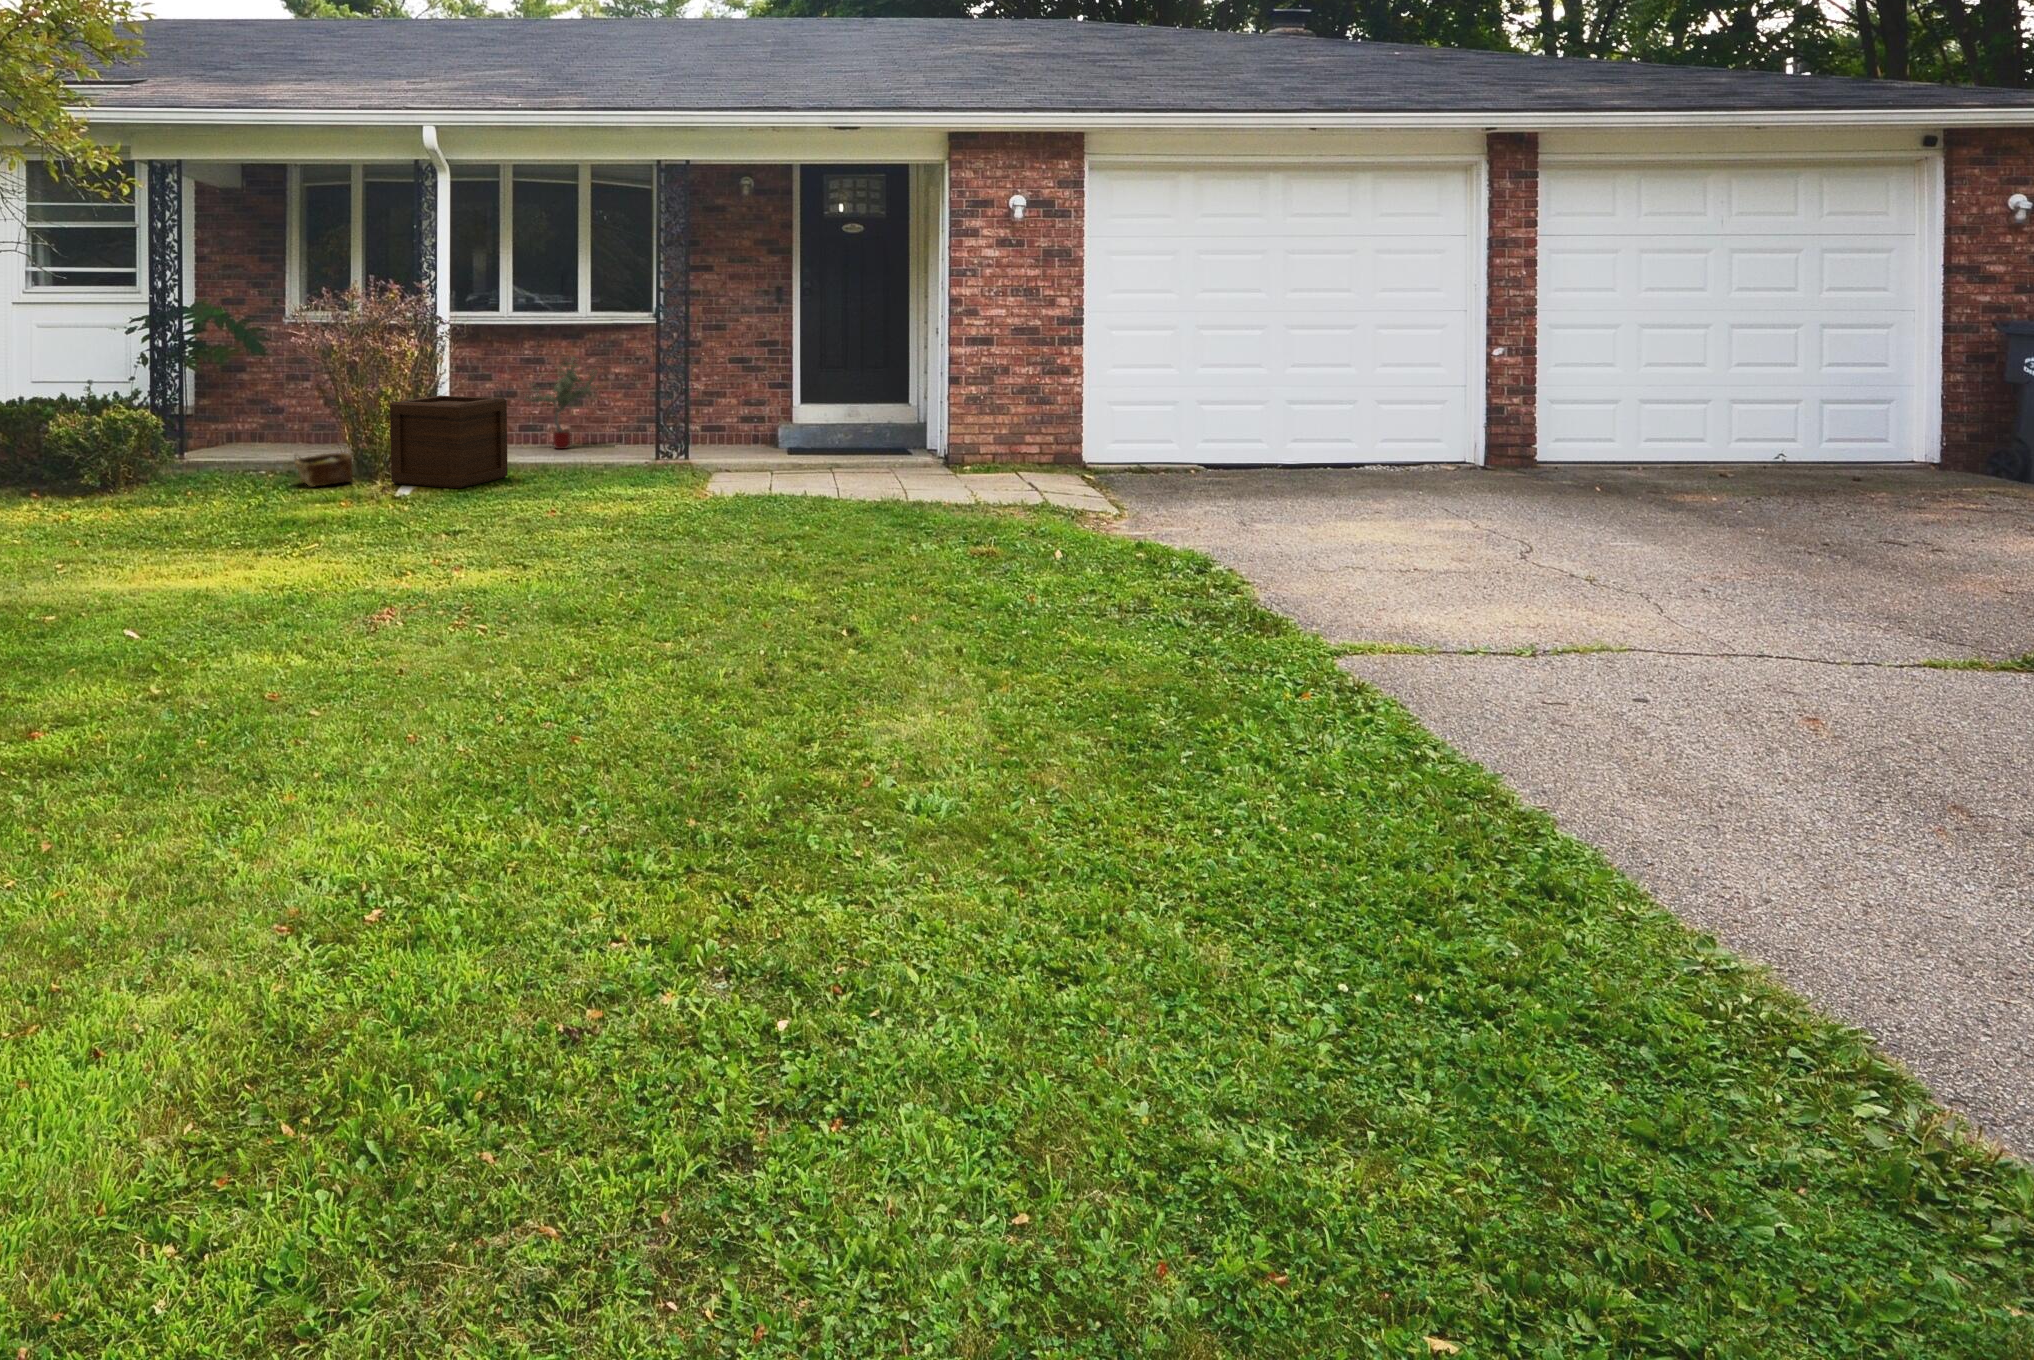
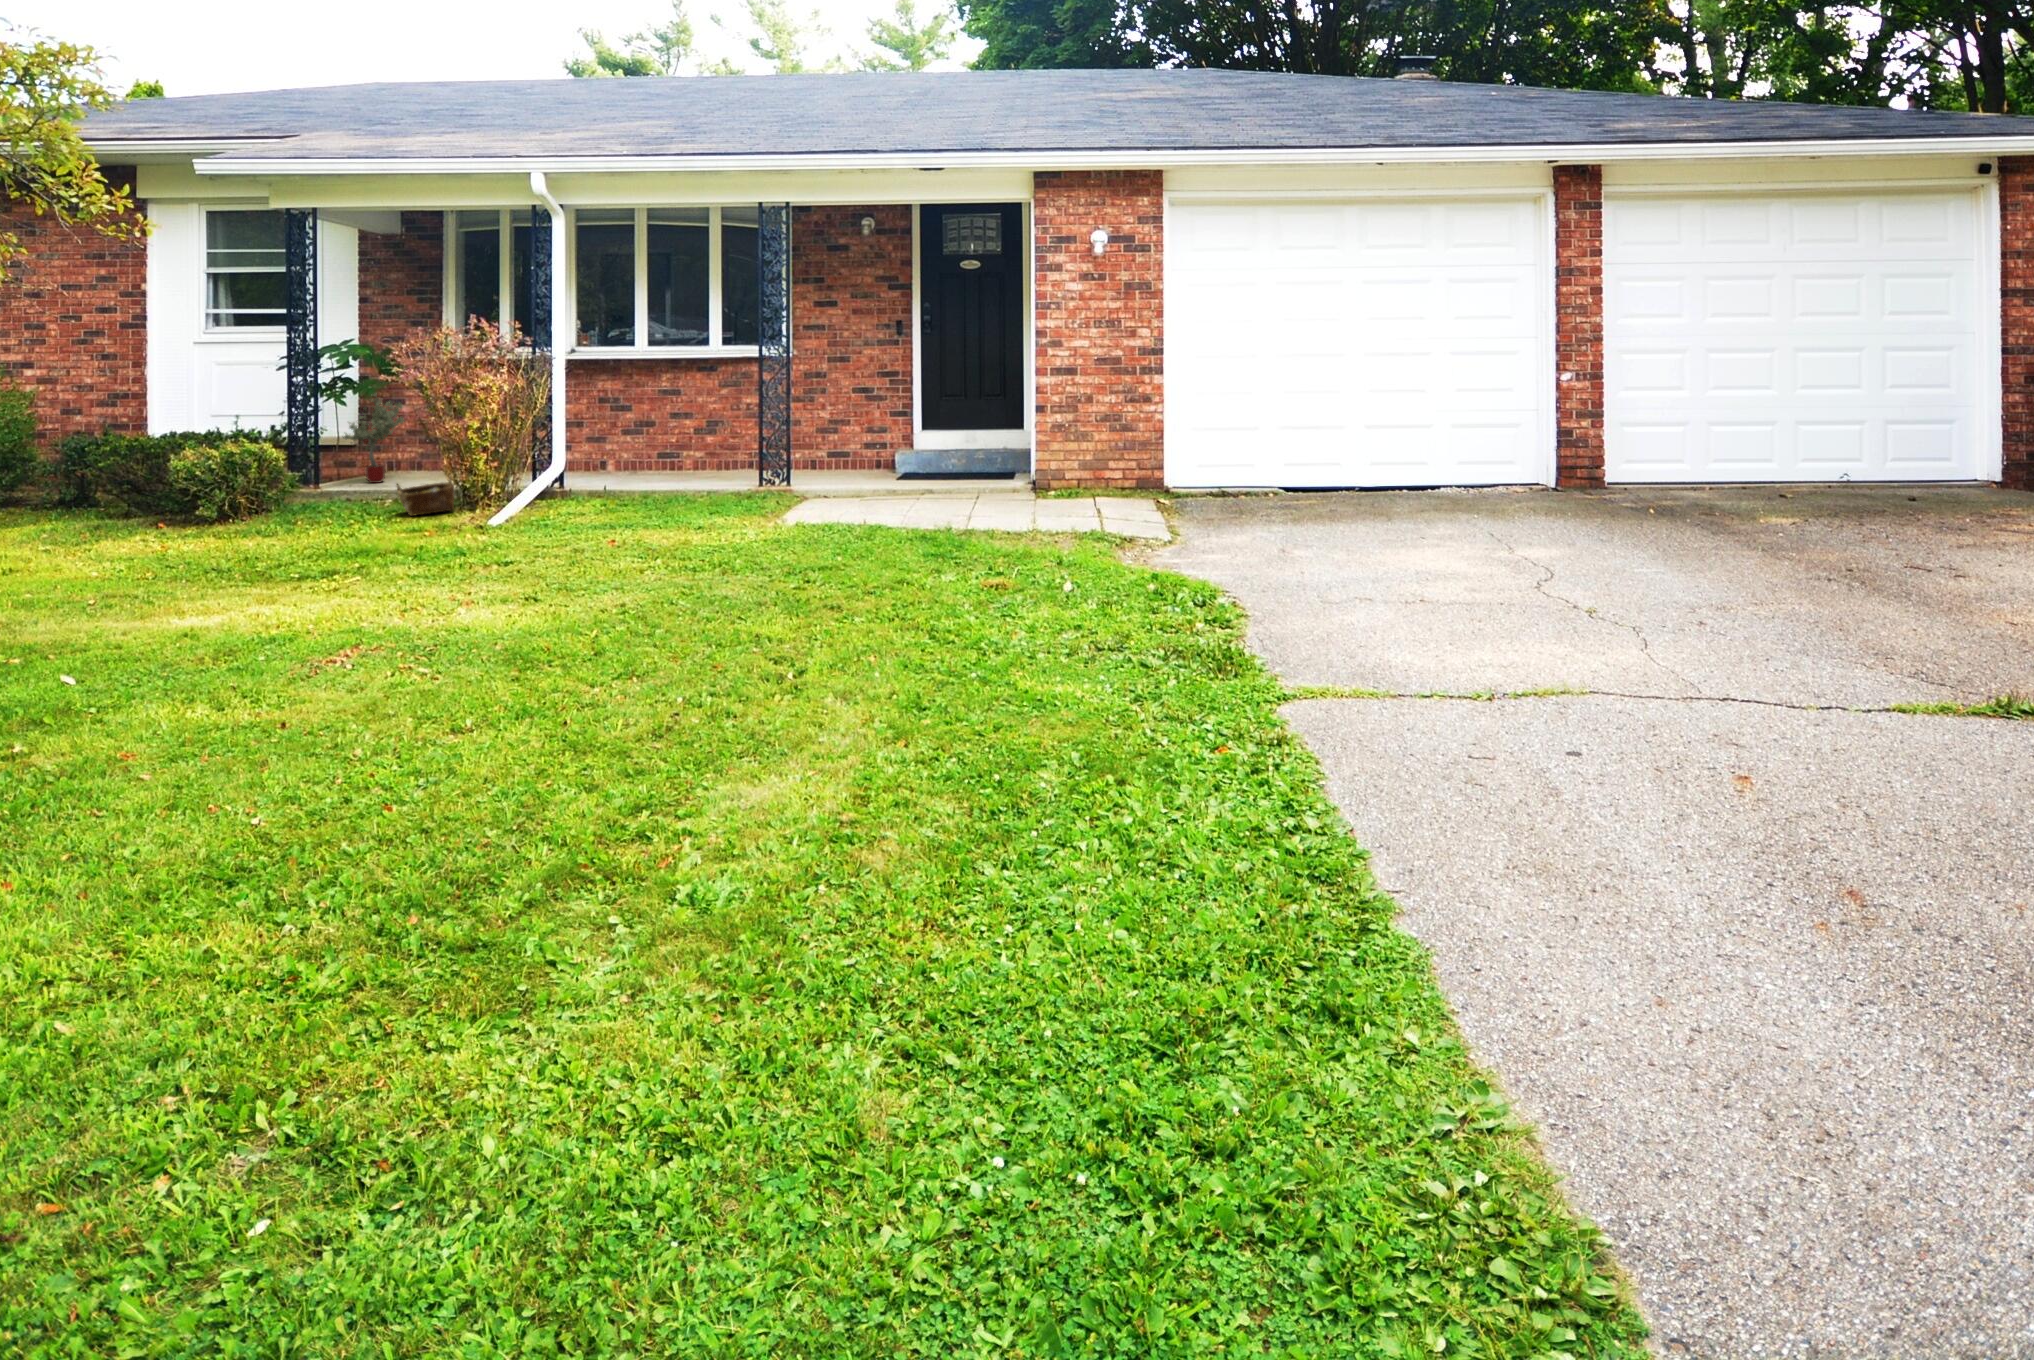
potted tree: present [526,359,597,449] -> present [343,394,405,483]
wooden crate: present [390,396,508,488] -> none [488,427,606,517]

